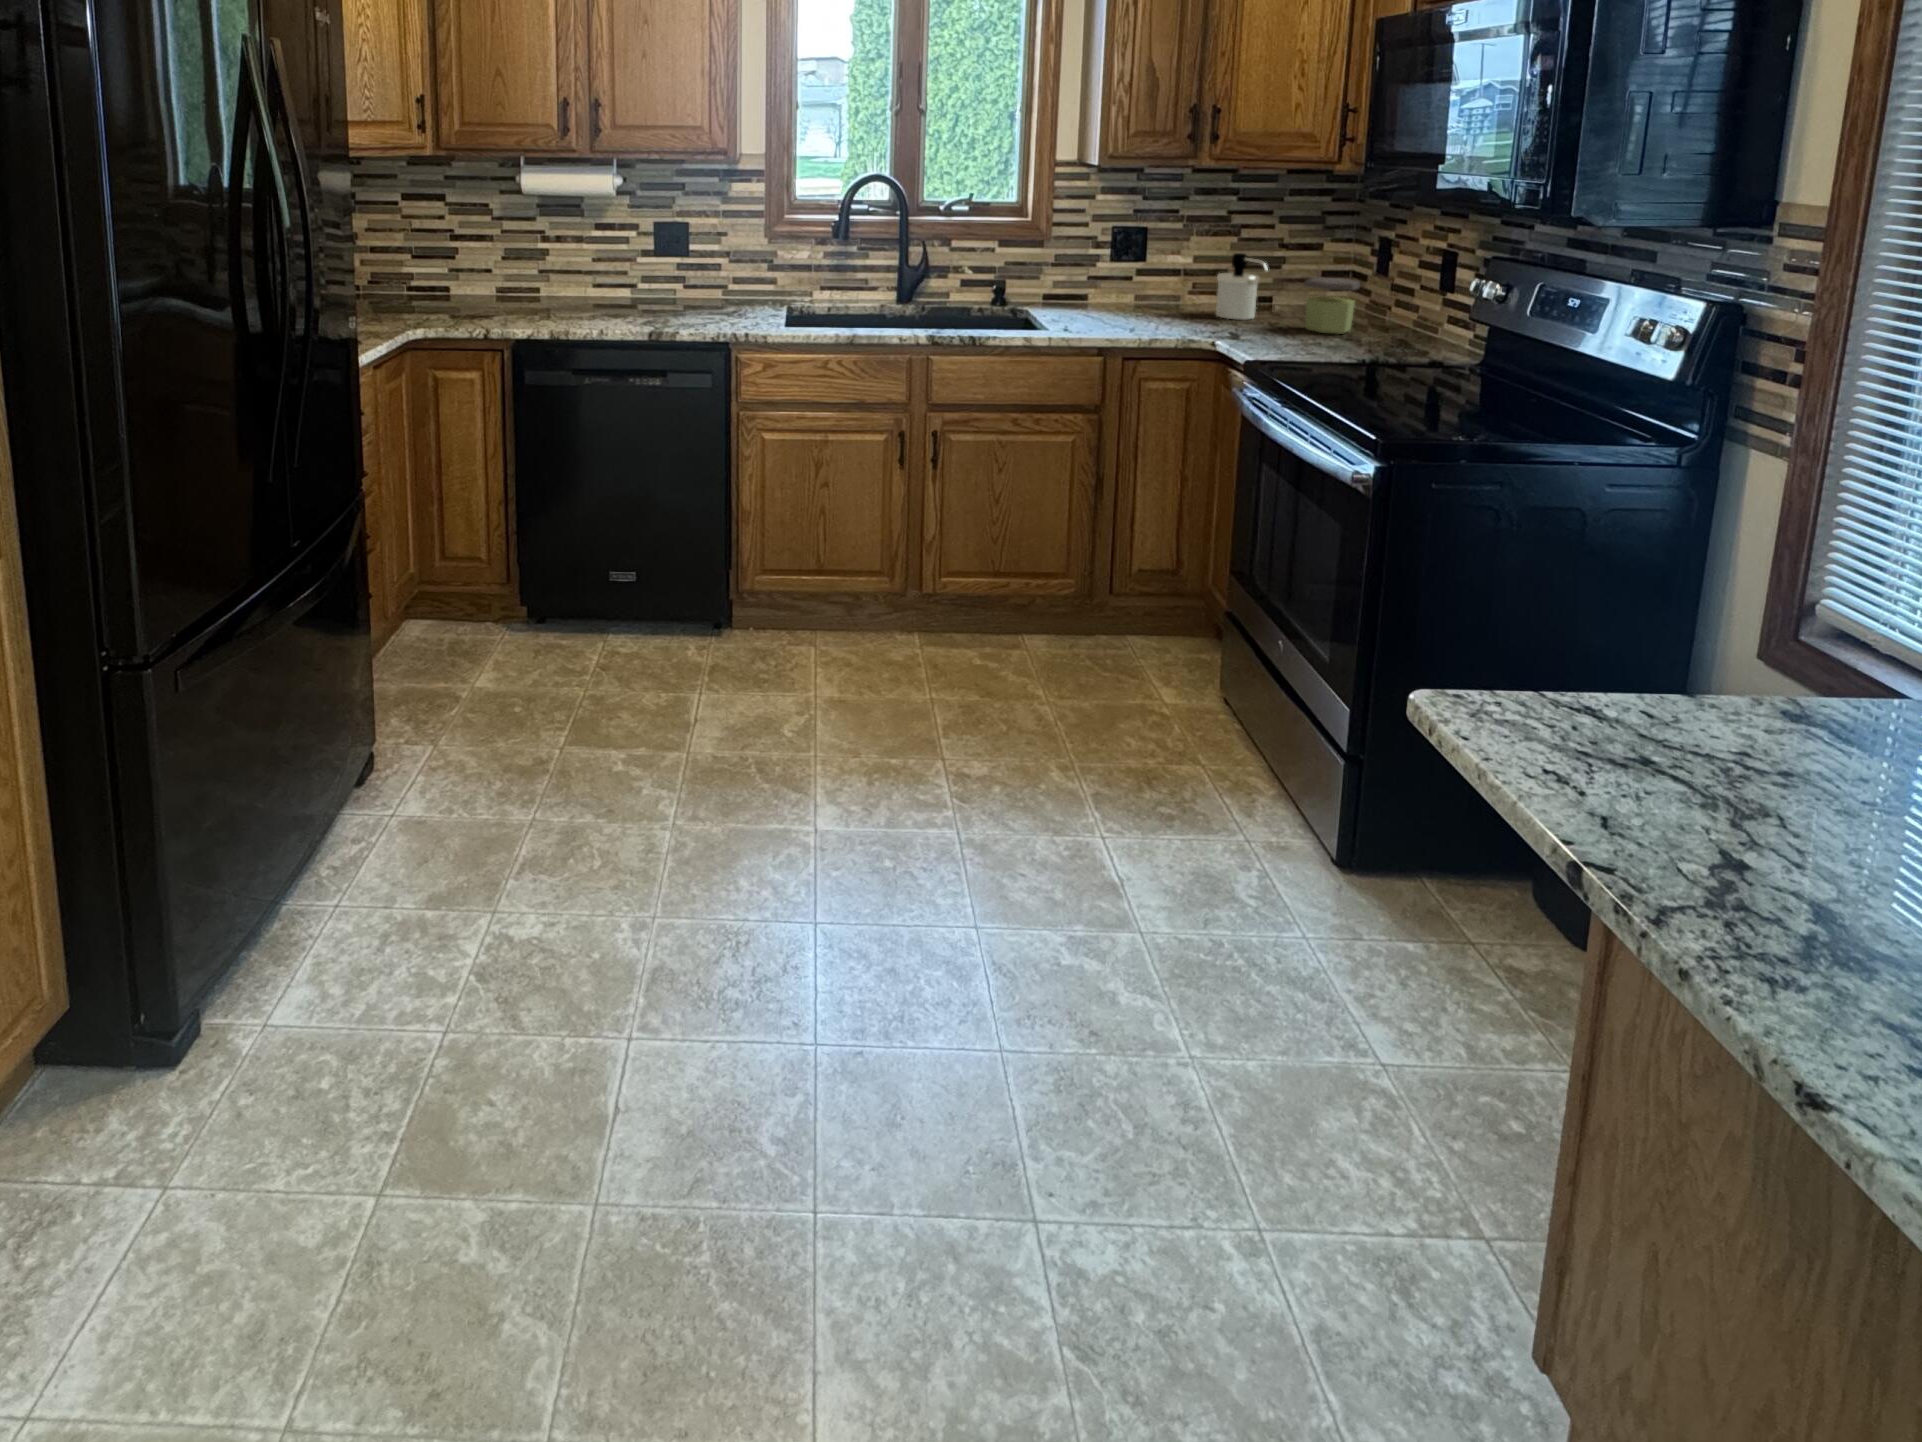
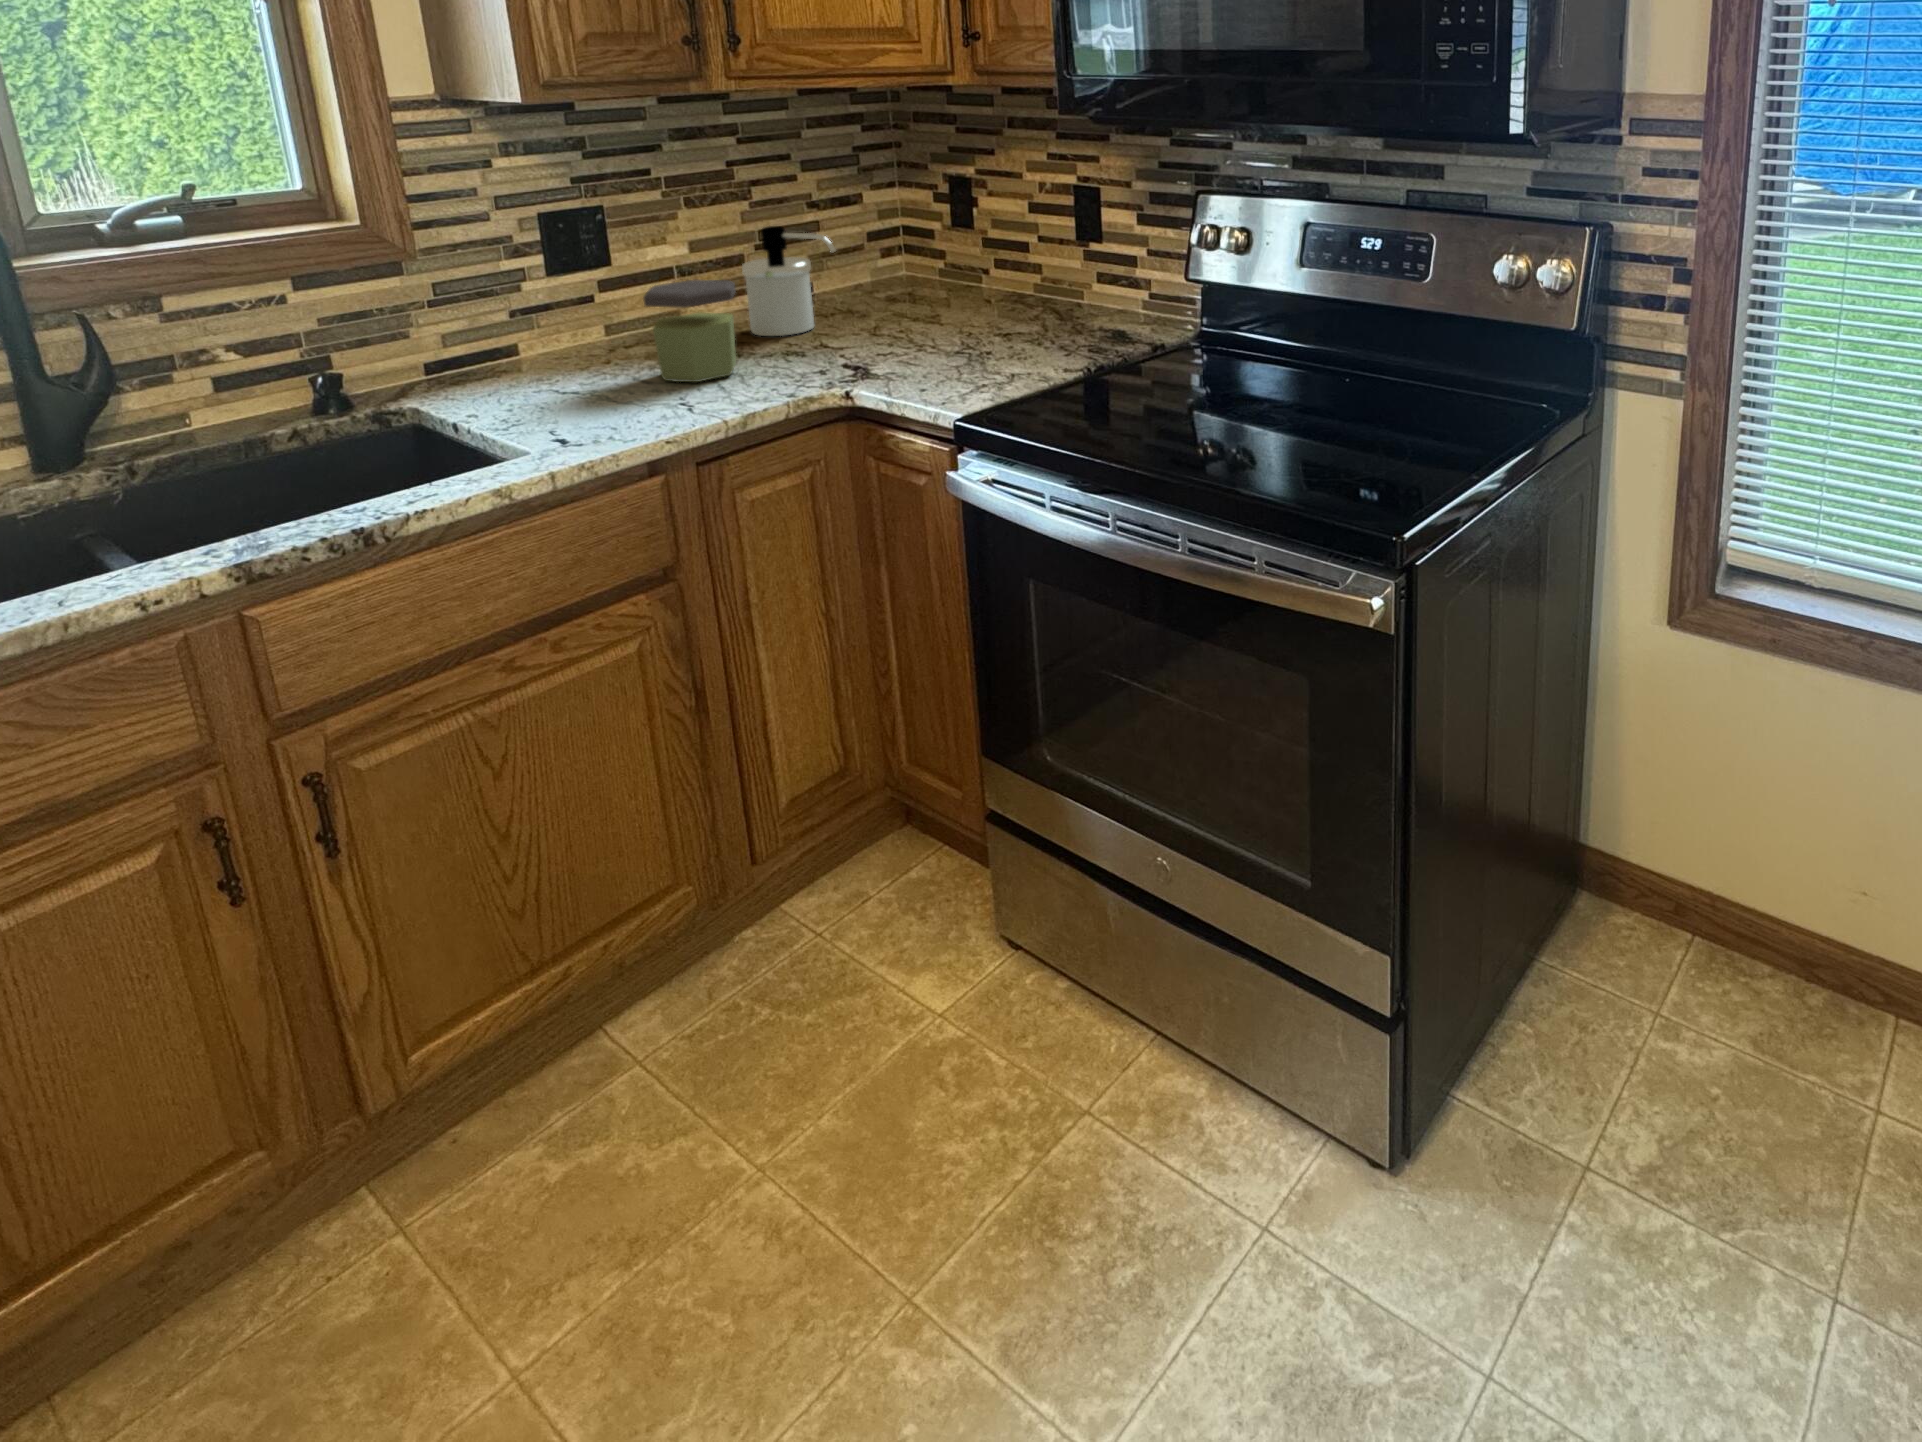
jar: present [1304,277,1360,334] -> present [643,280,736,382]

